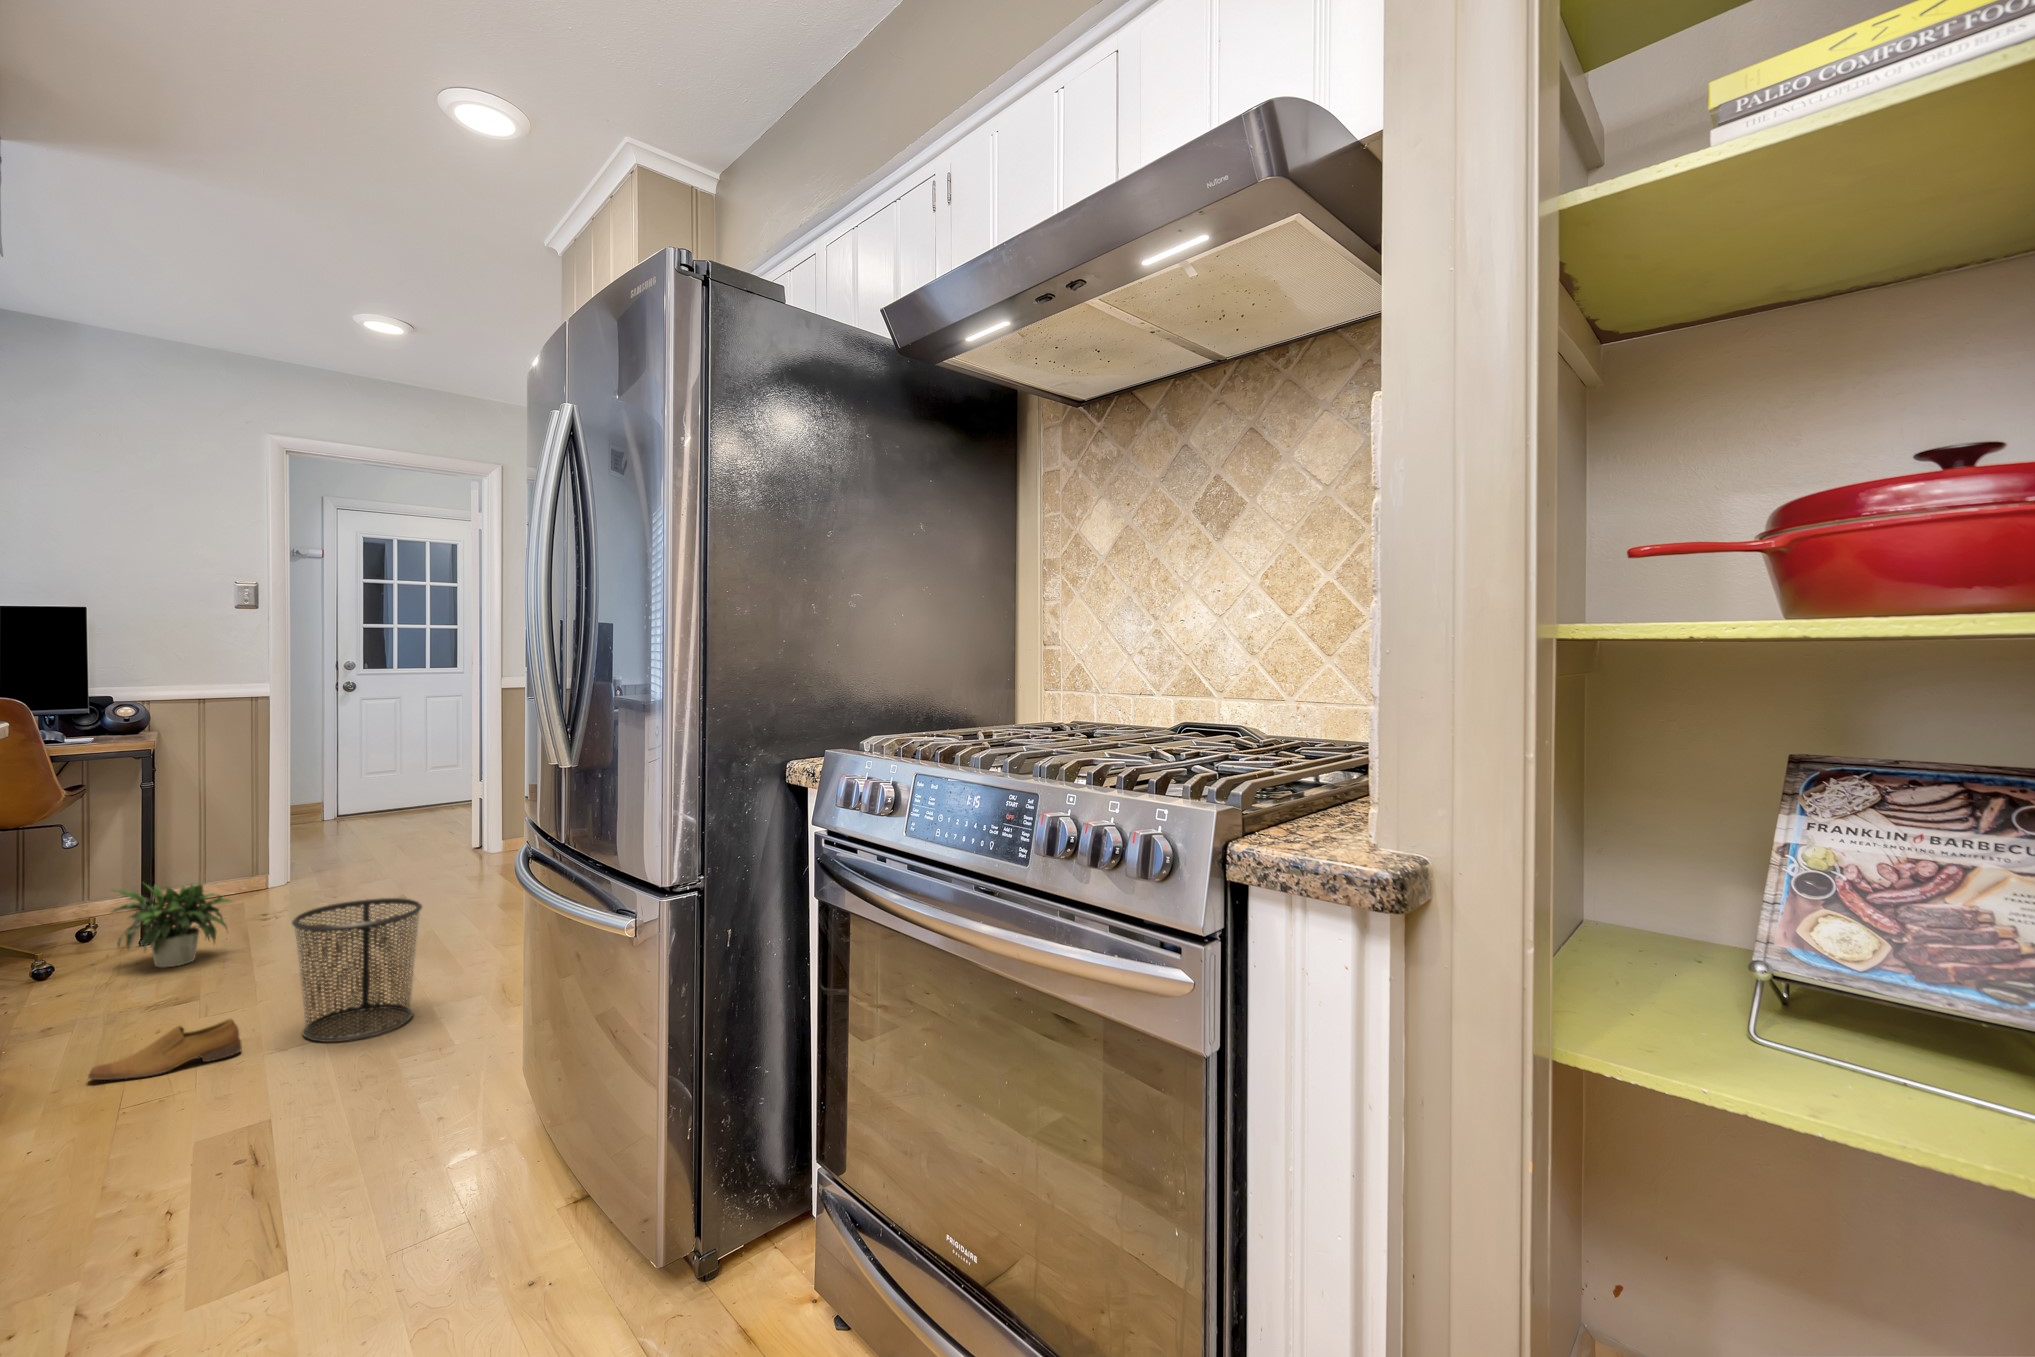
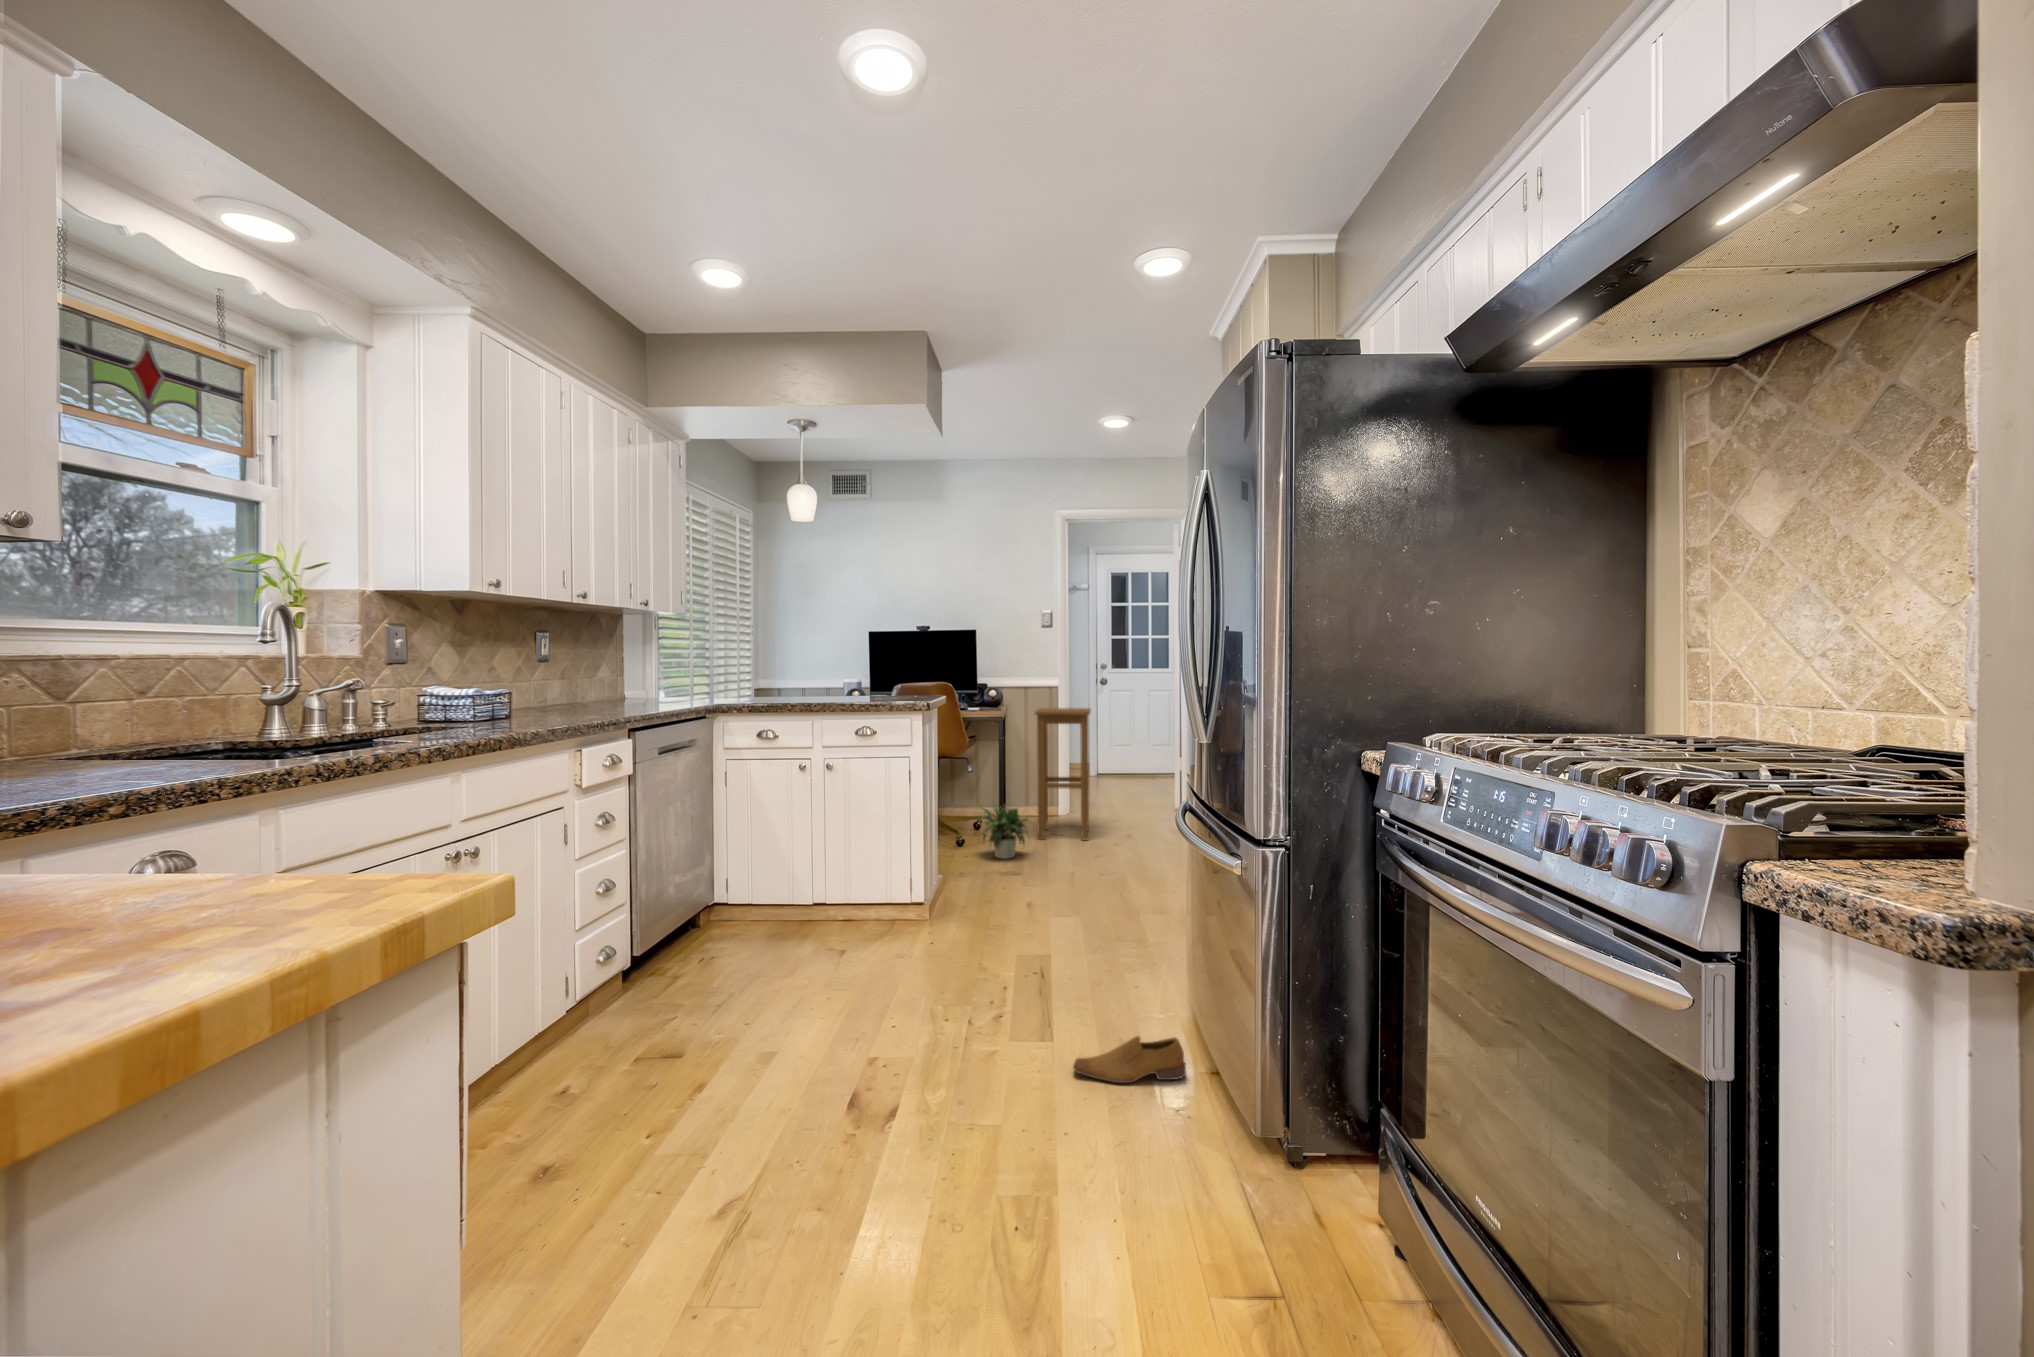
stool: none [234,726,337,927] -> present [1035,708,1090,840]
waste bin: present [292,898,422,1042] -> none [1057,830,1131,925]
shoe: present [88,1019,242,1080] -> present [1073,1036,1186,1083]

